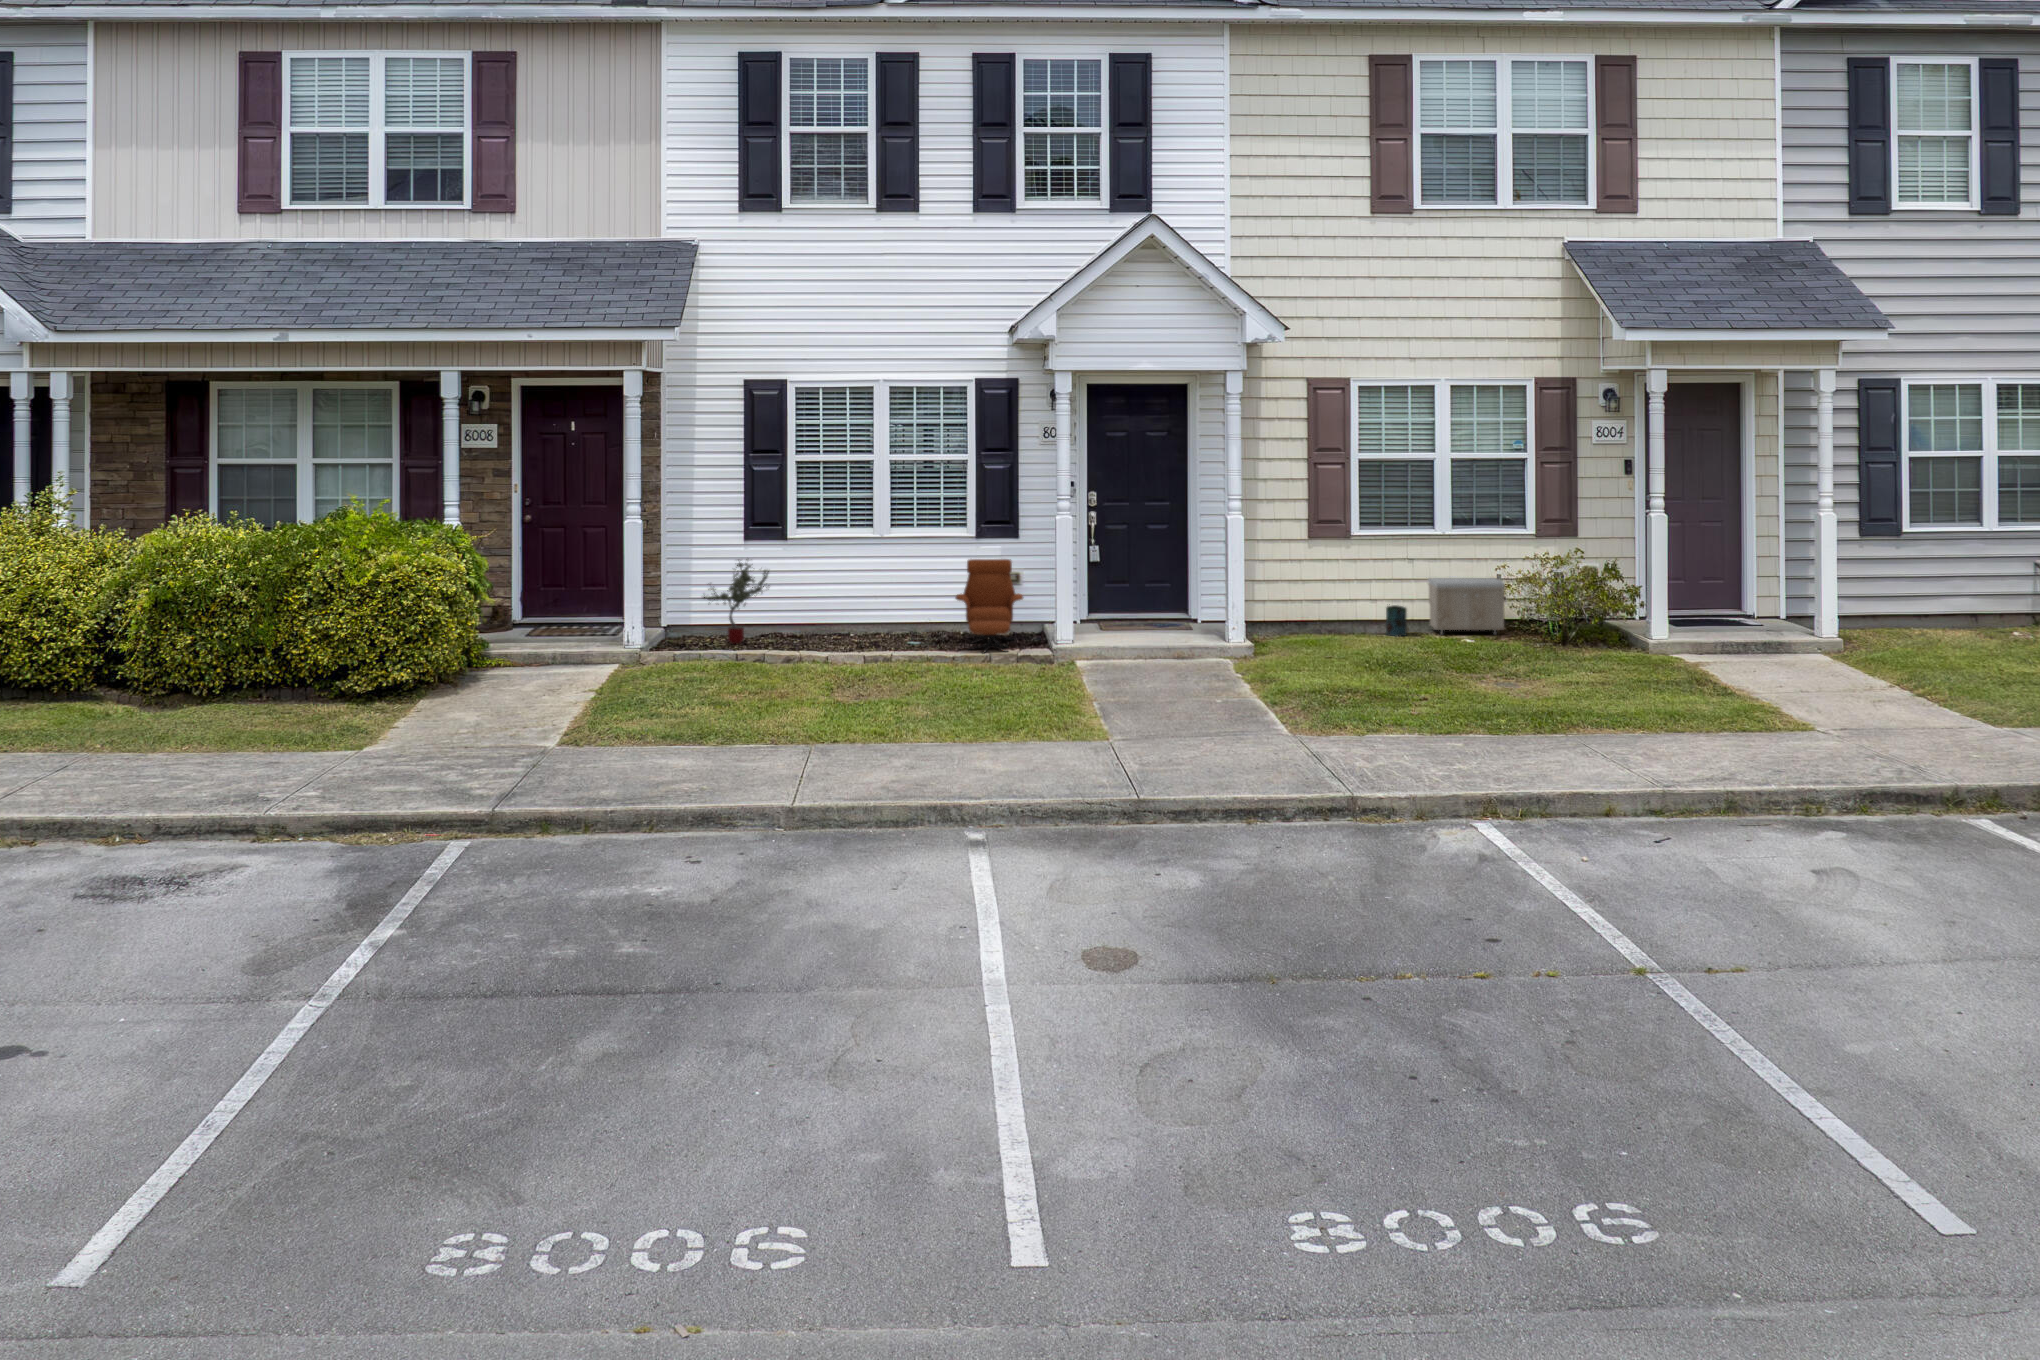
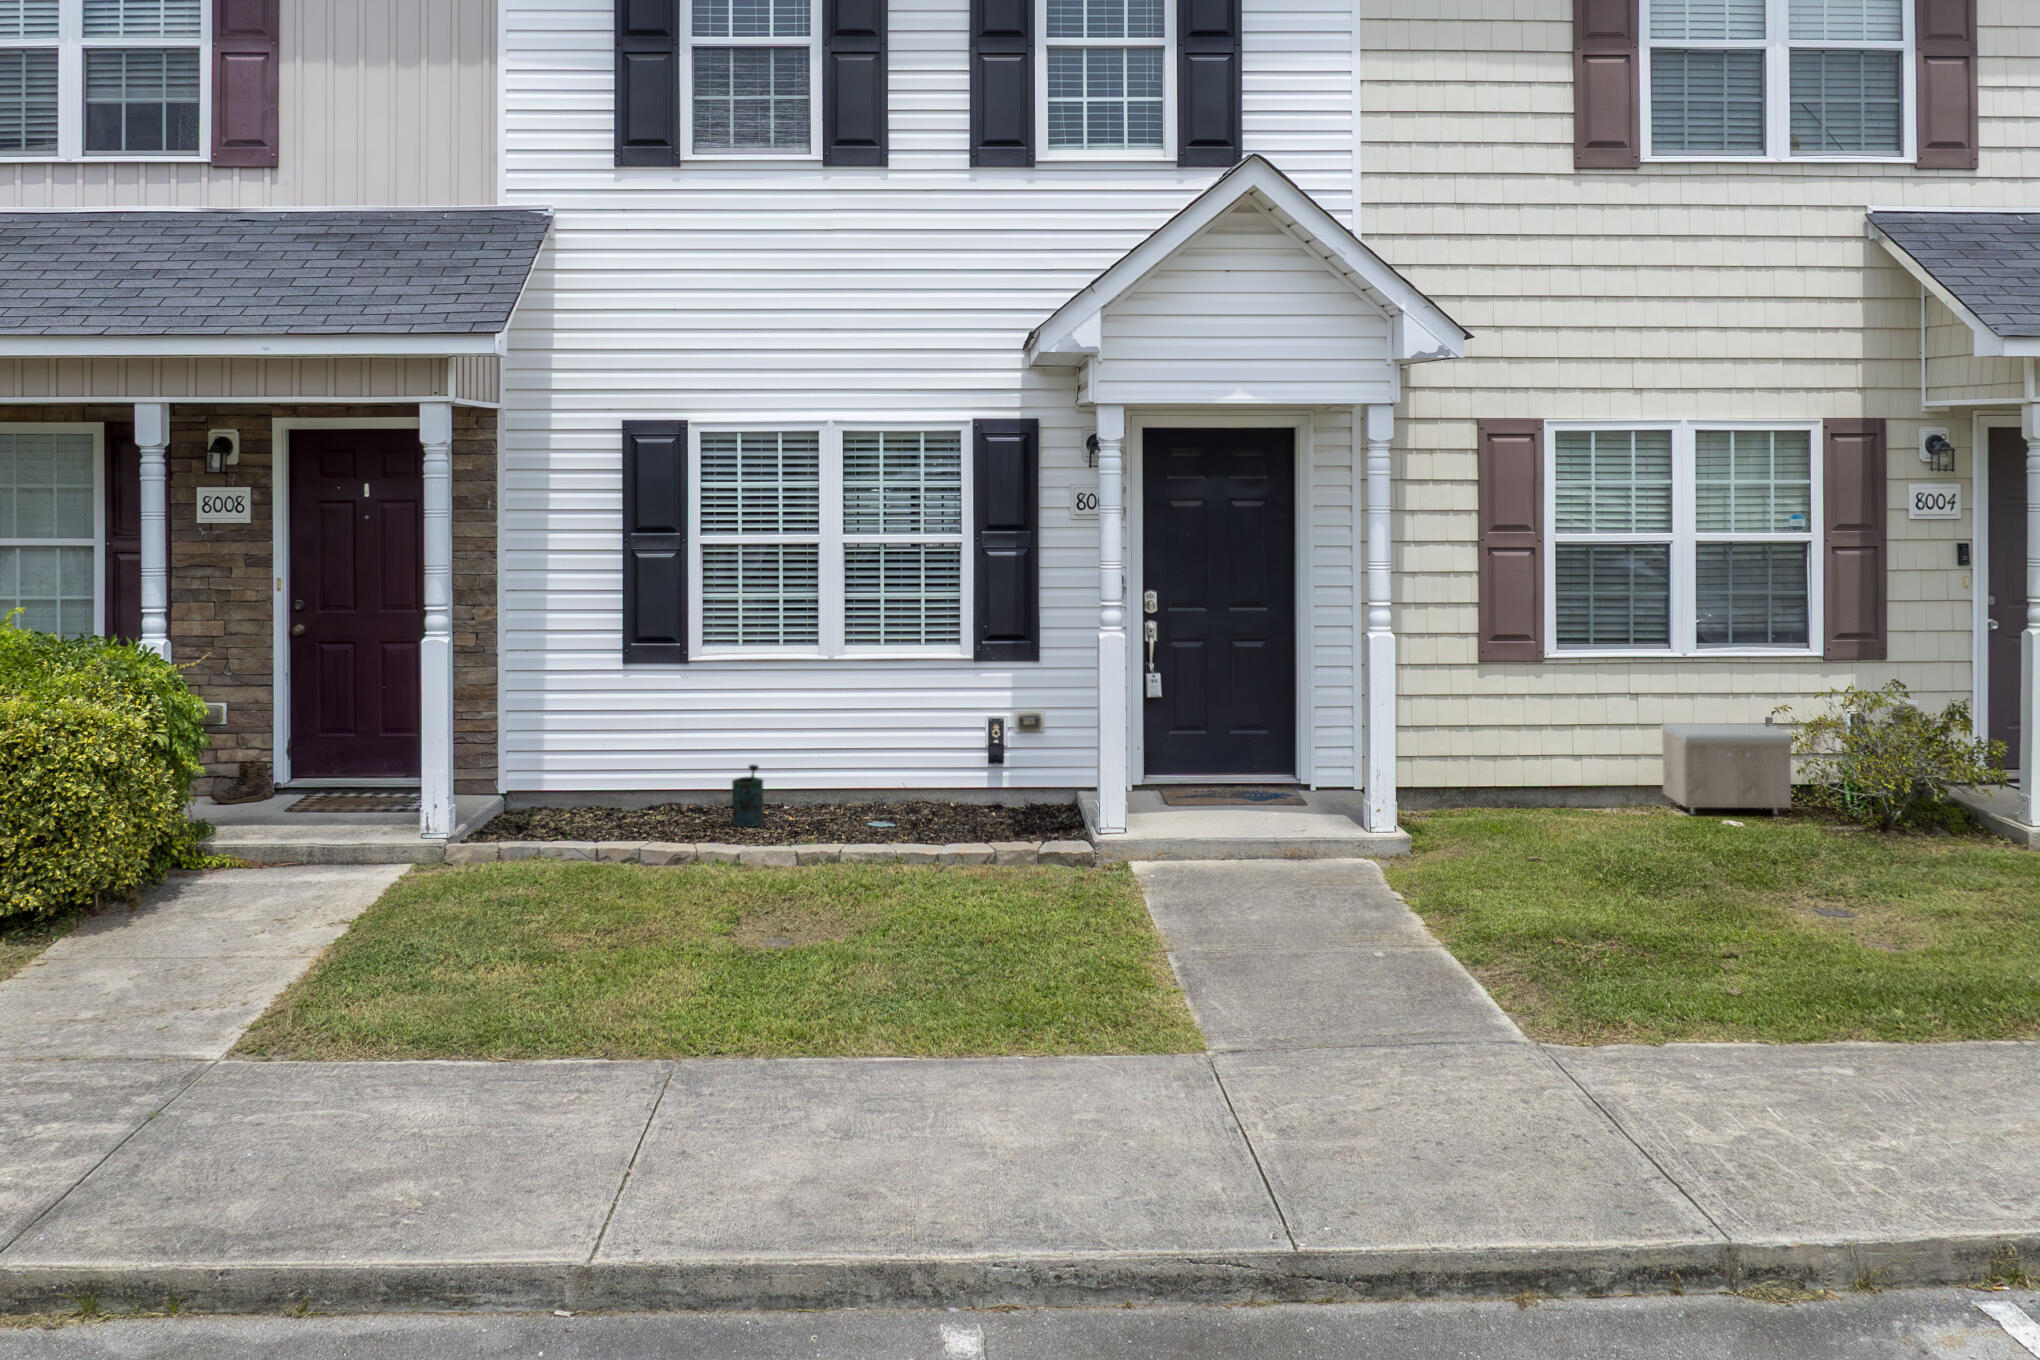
potted tree: present [703,559,769,644] -> none [550,690,657,825]
lounge chair: present [956,559,1024,653] -> none [939,693,1046,848]
watering can: present [1386,604,1407,636] -> present [732,765,764,827]

